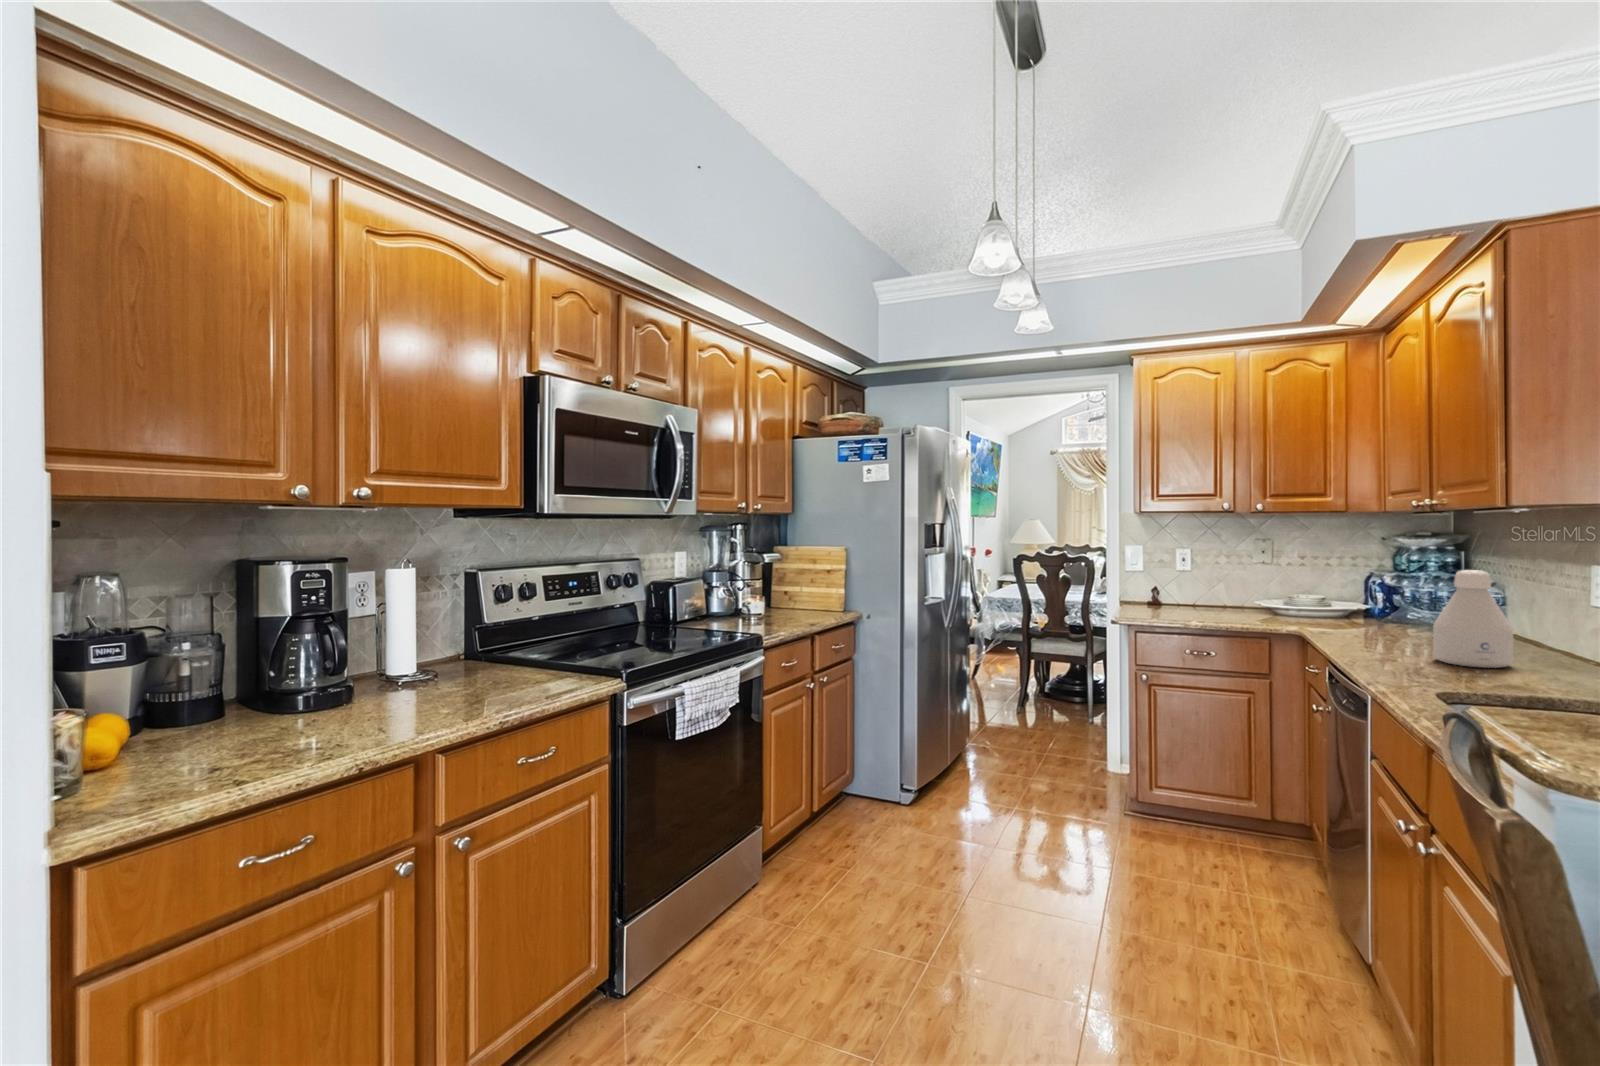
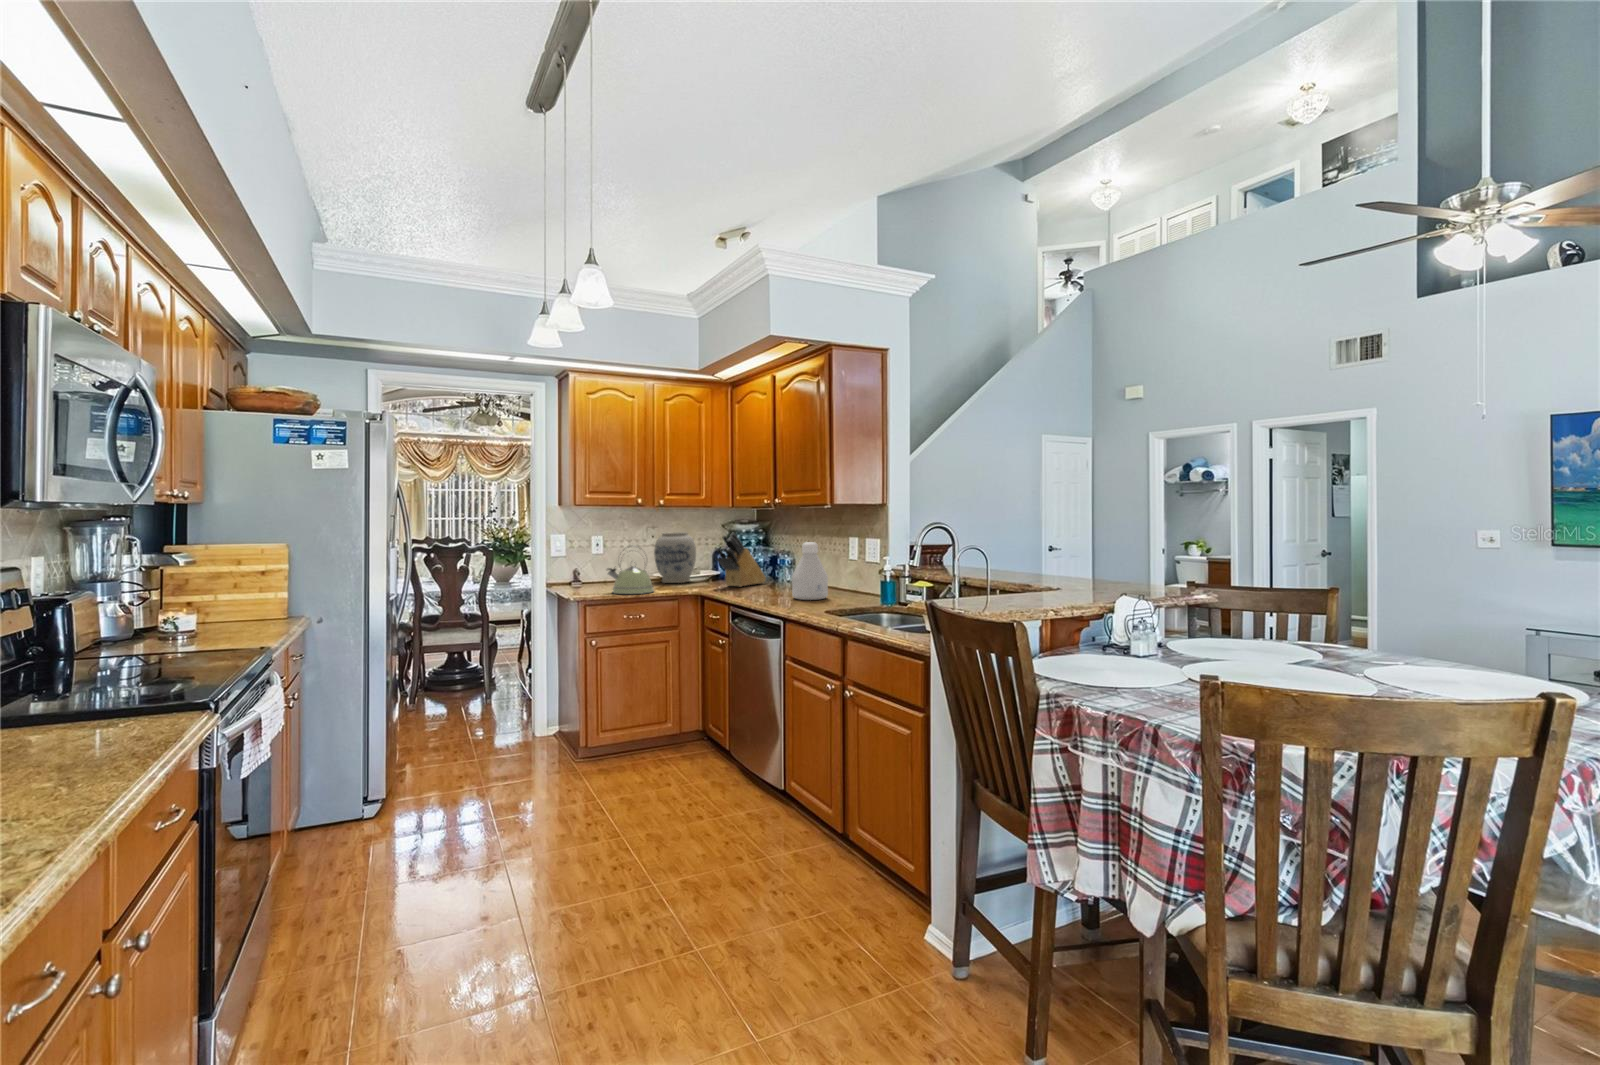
vase: none [1252,547,1318,615] -> present [654,532,696,583]
knife block: none [1329,550,1436,631] -> present [716,533,766,587]
kettle: none [1161,562,1227,625] -> present [608,548,654,594]

